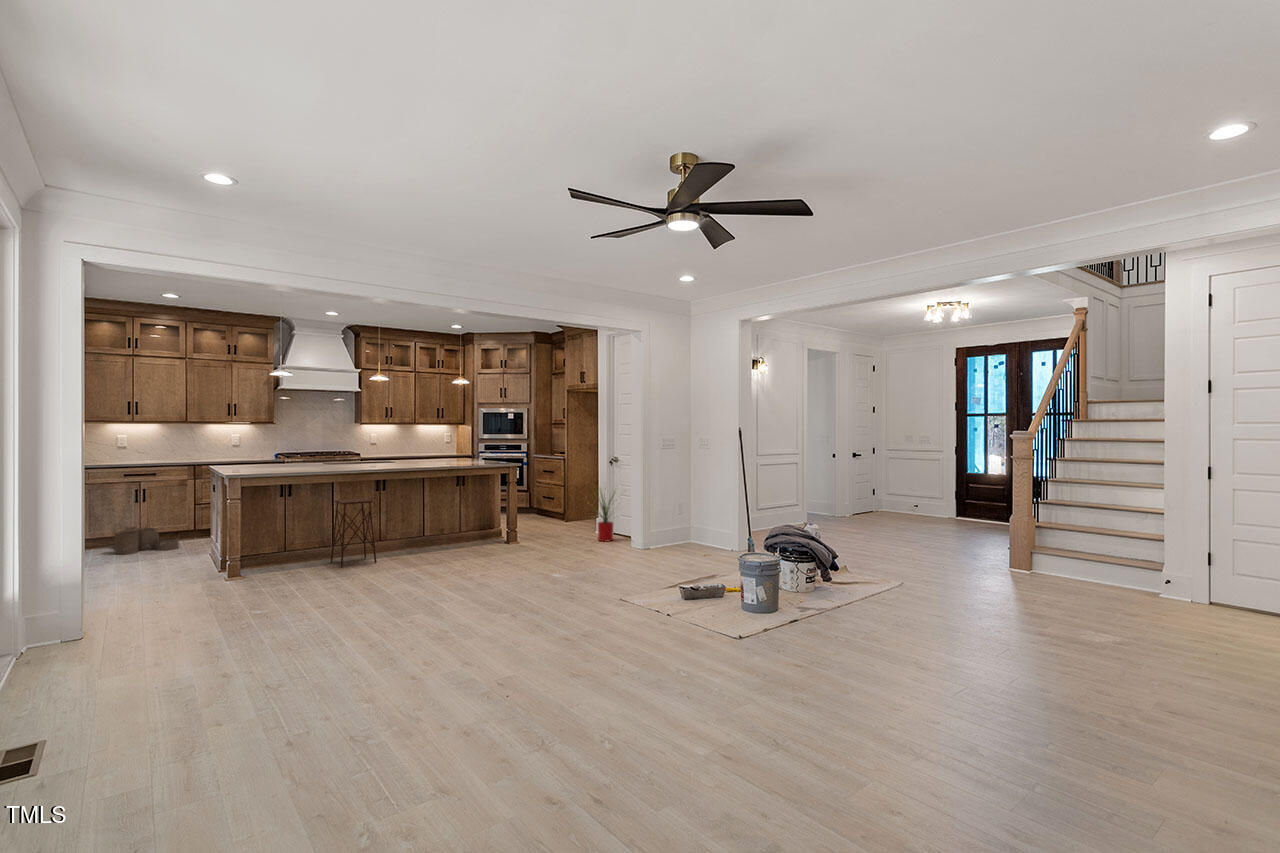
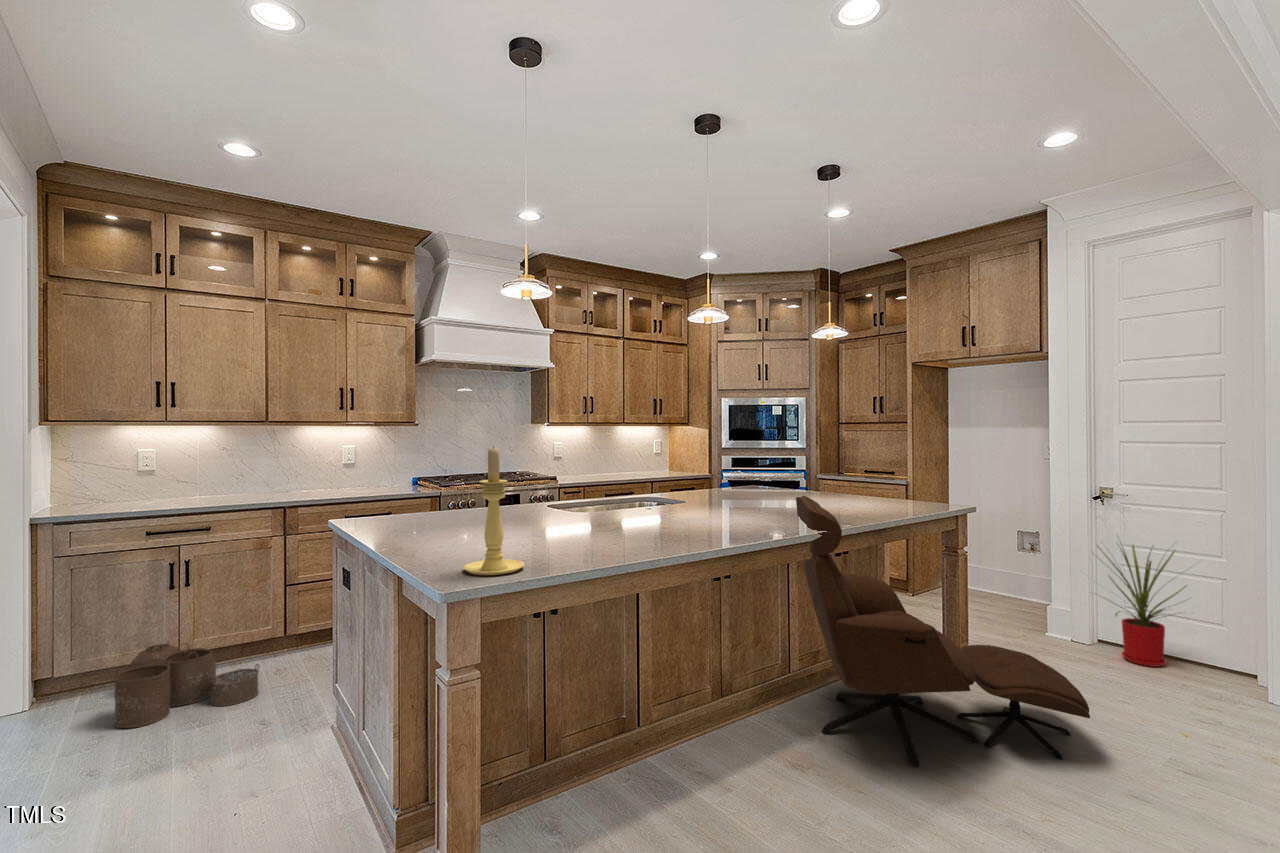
candle holder: none [239,435,262,475] -> present [463,446,524,575]
lounge chair: none [402,459,515,559] -> present [796,496,1090,766]
side table: present [331,498,376,567] -> none [662,604,792,826]

